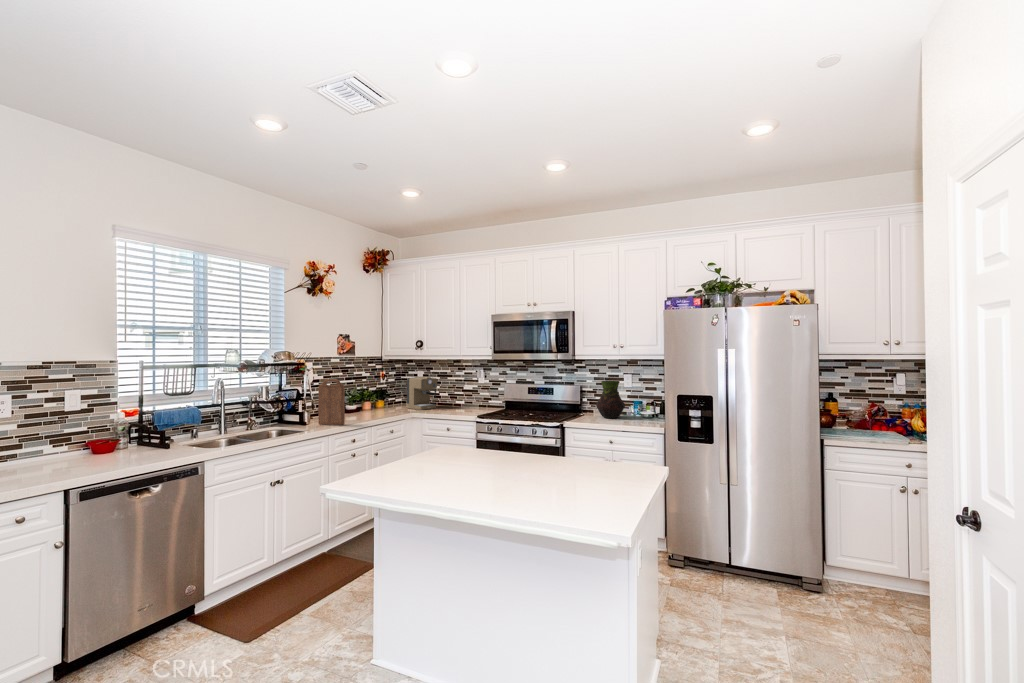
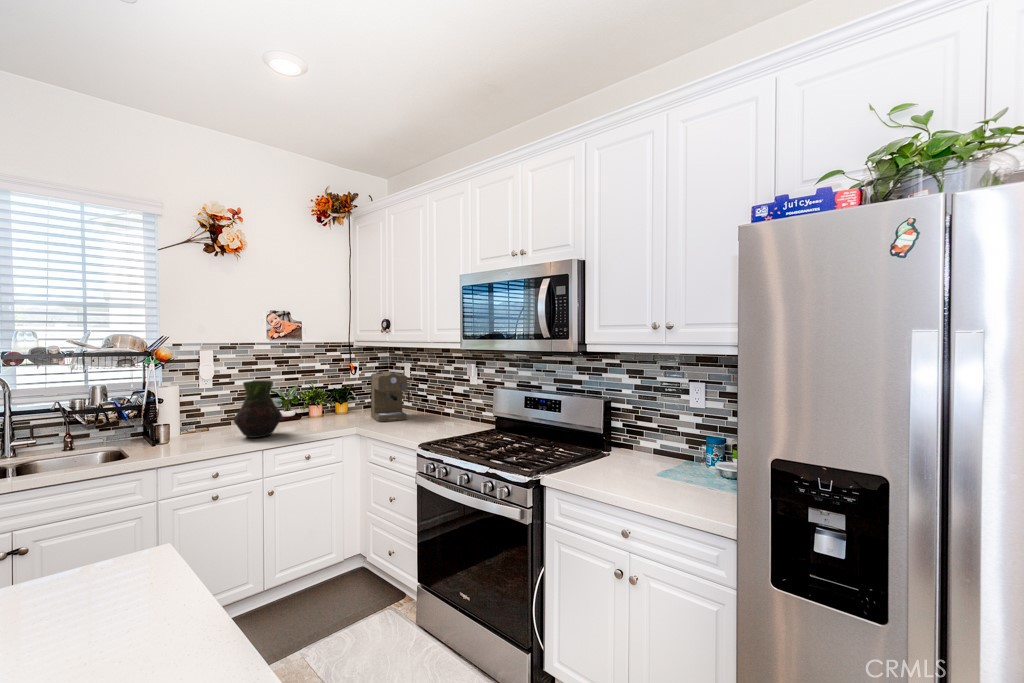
cutting board: present [318,379,345,425] -> none [176,376,206,448]
vase: present [596,381,625,418] -> present [234,381,282,438]

